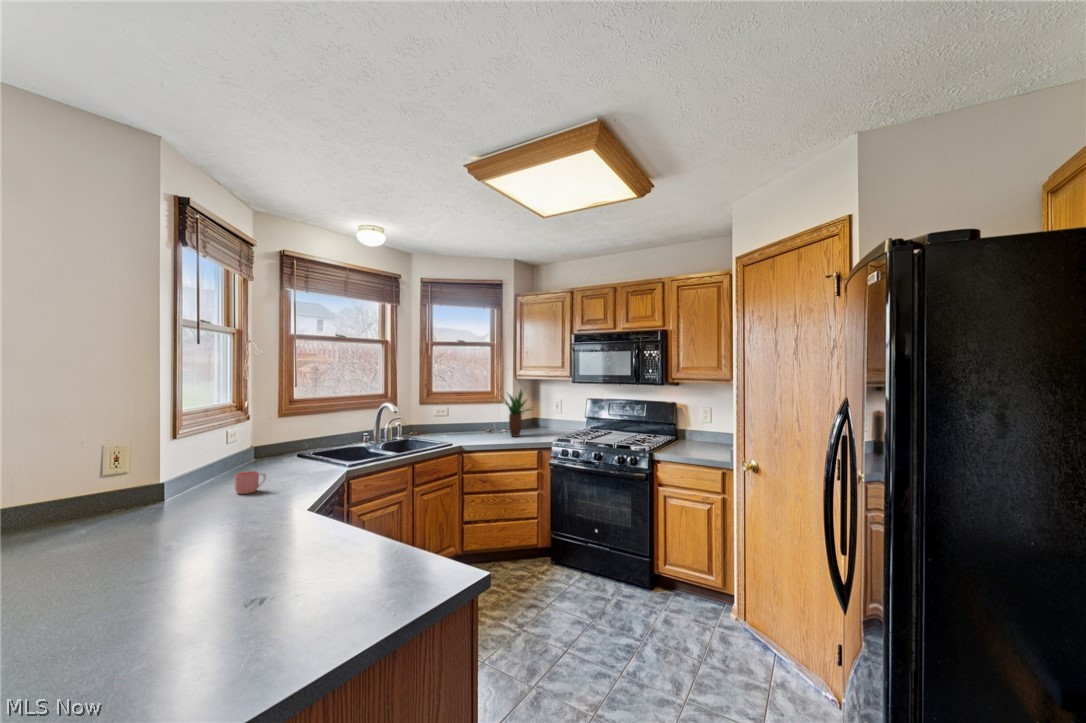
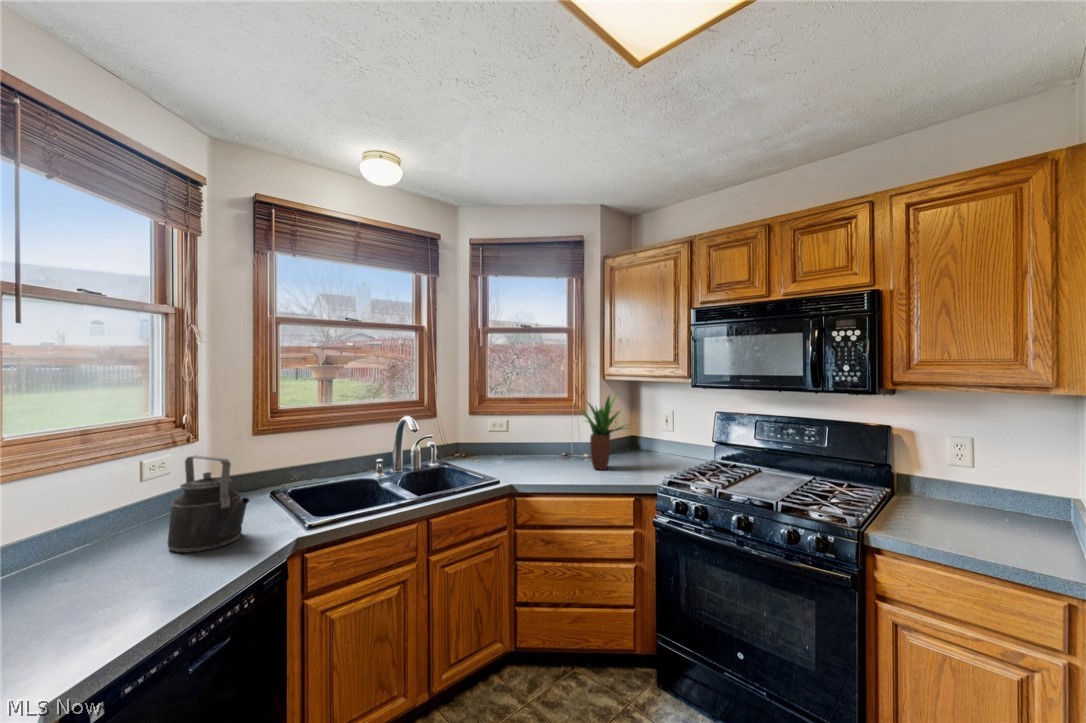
kettle: none [266,425,323,480] -> present [168,456,249,553]
mug: present [235,471,266,494] -> none [58,547,113,594]

